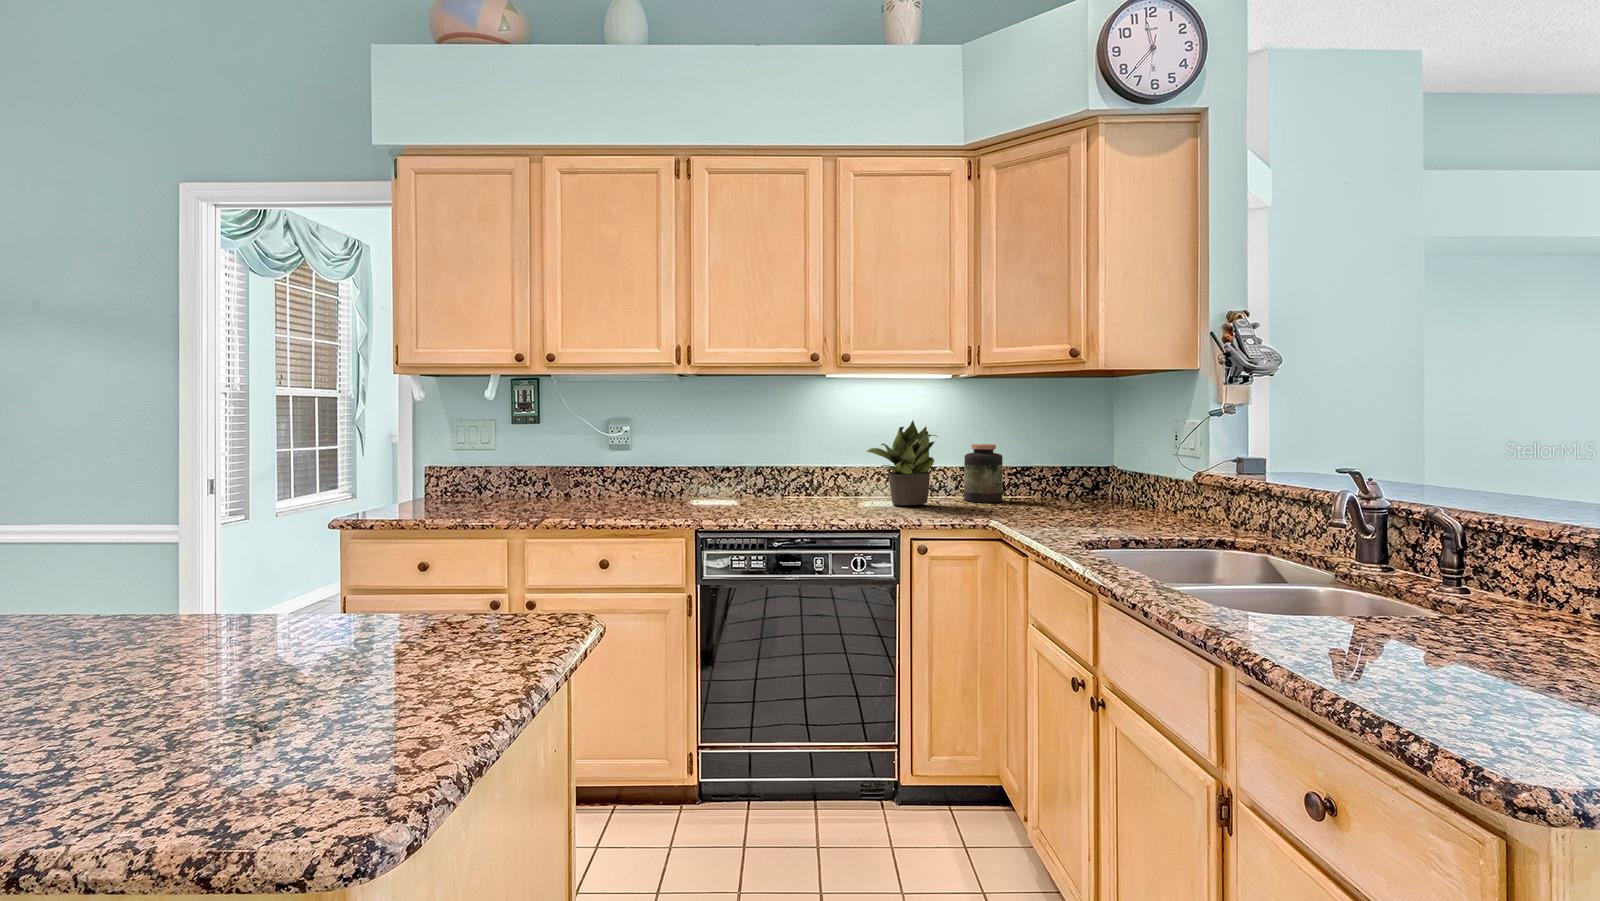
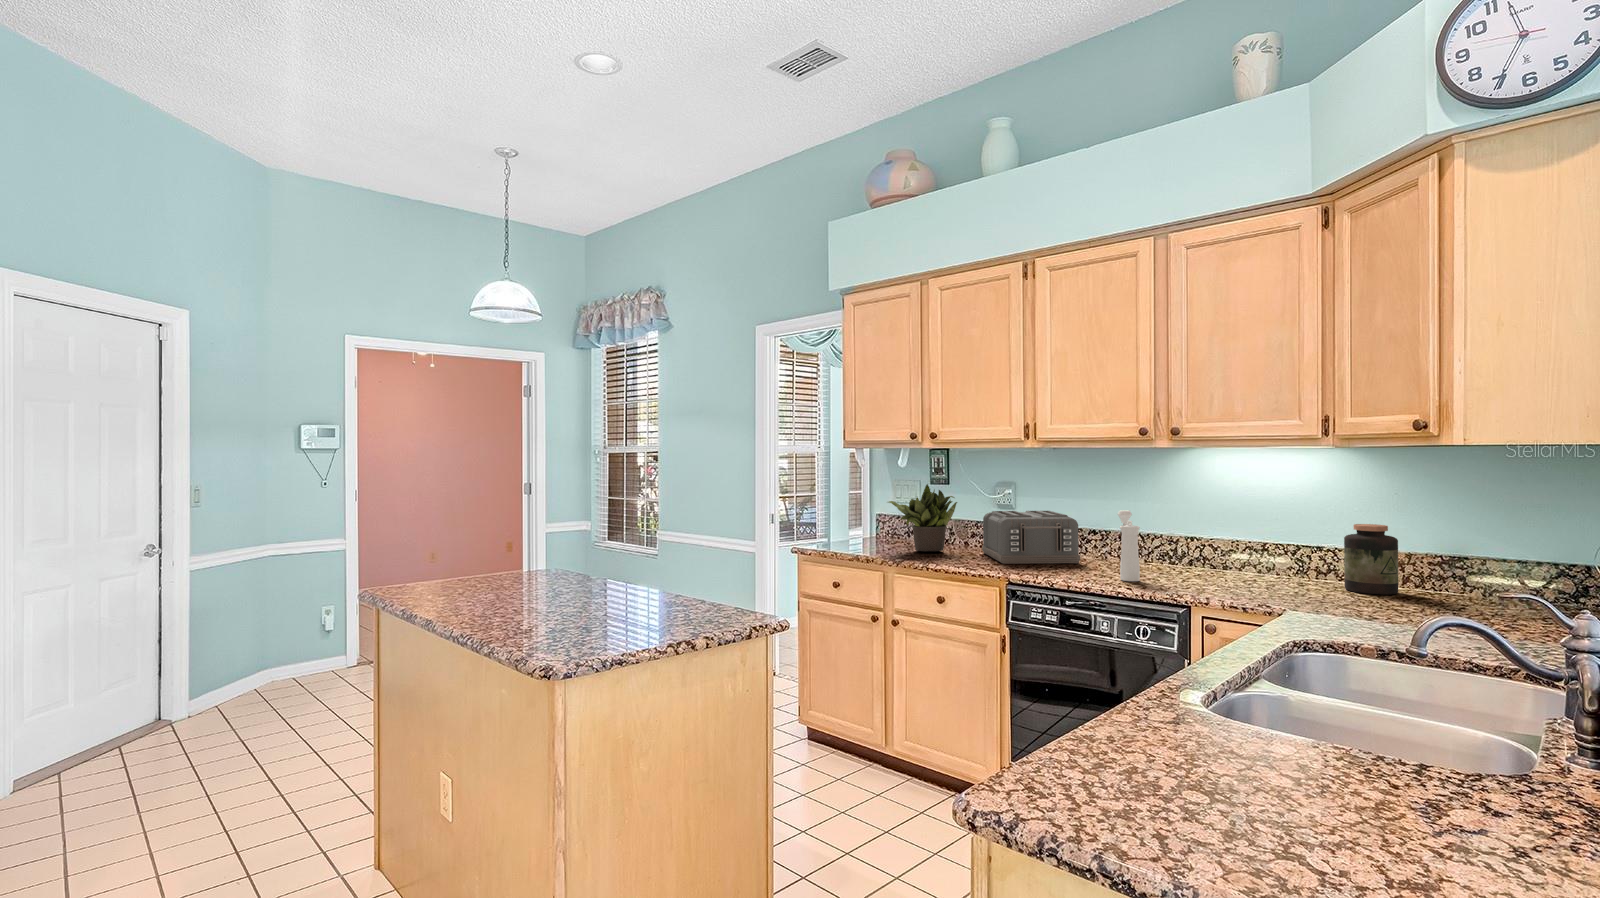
potted plant: present [866,420,938,505] -> present [888,484,957,551]
pepper mill: none [793,441,828,513] -> present [1118,510,1140,581]
toaster: none [608,449,732,511] -> present [982,511,1080,564]

